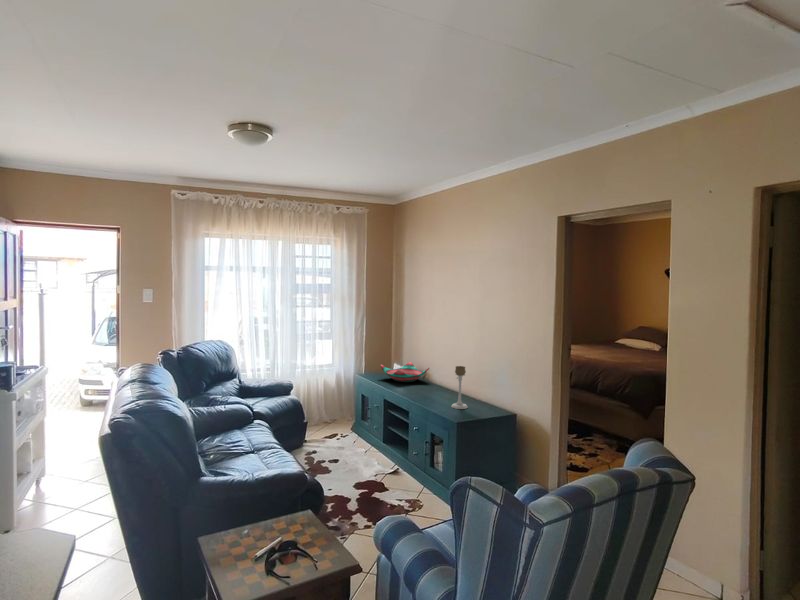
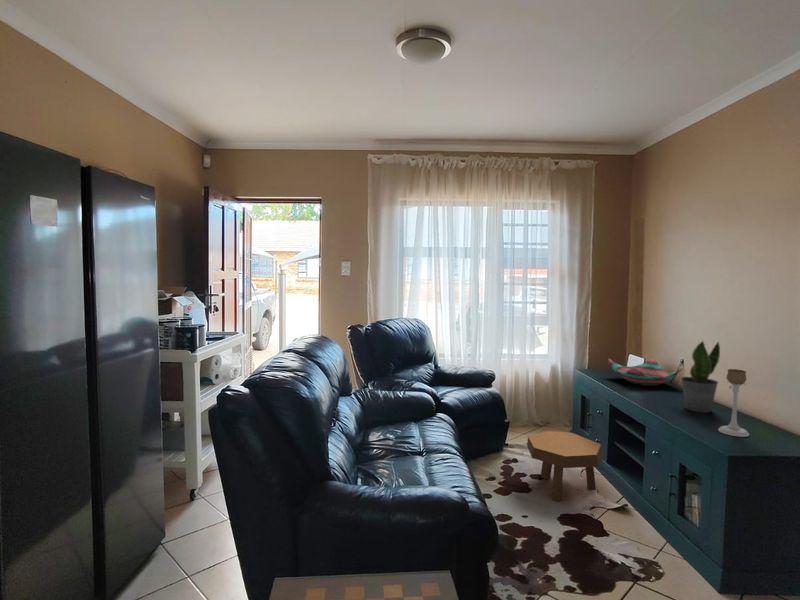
potted plant: none [429,348,451,397] -> present [681,341,720,412]
footstool: none [326,423,382,475] -> present [527,431,605,501]

